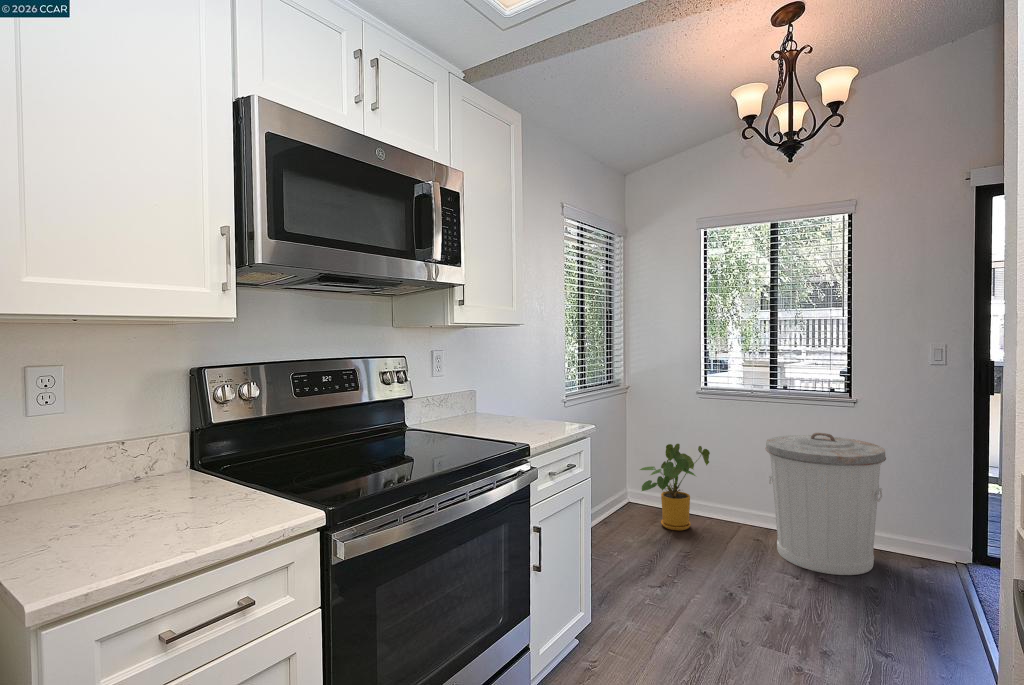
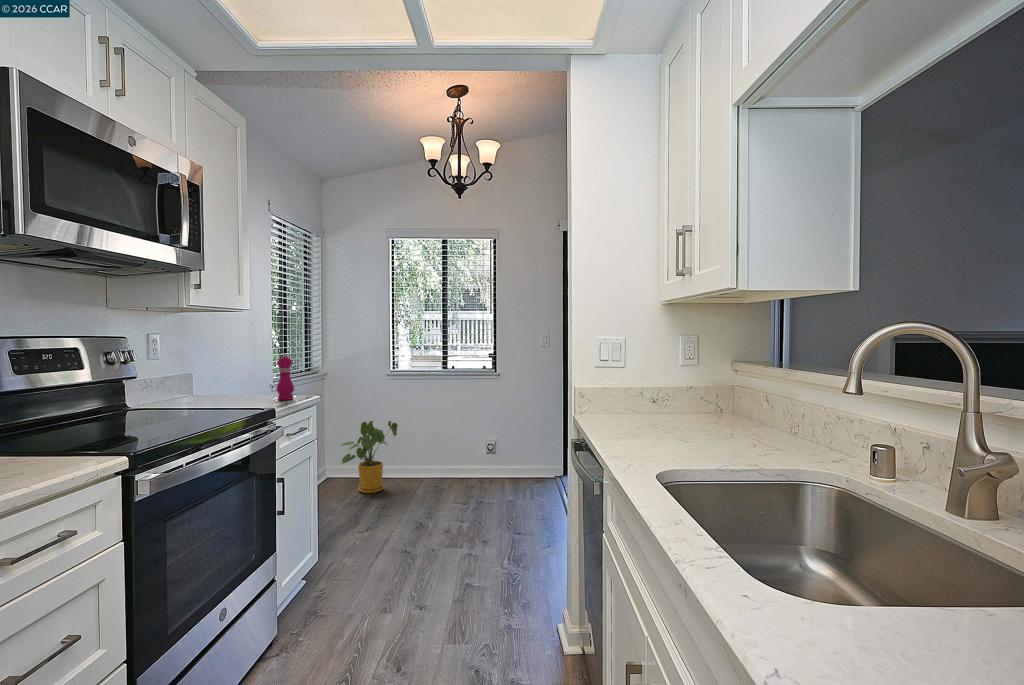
pepper mill: none [543,375,562,430] -> present [276,354,294,400]
trash can: present [765,433,886,575] -> none [441,400,518,500]

